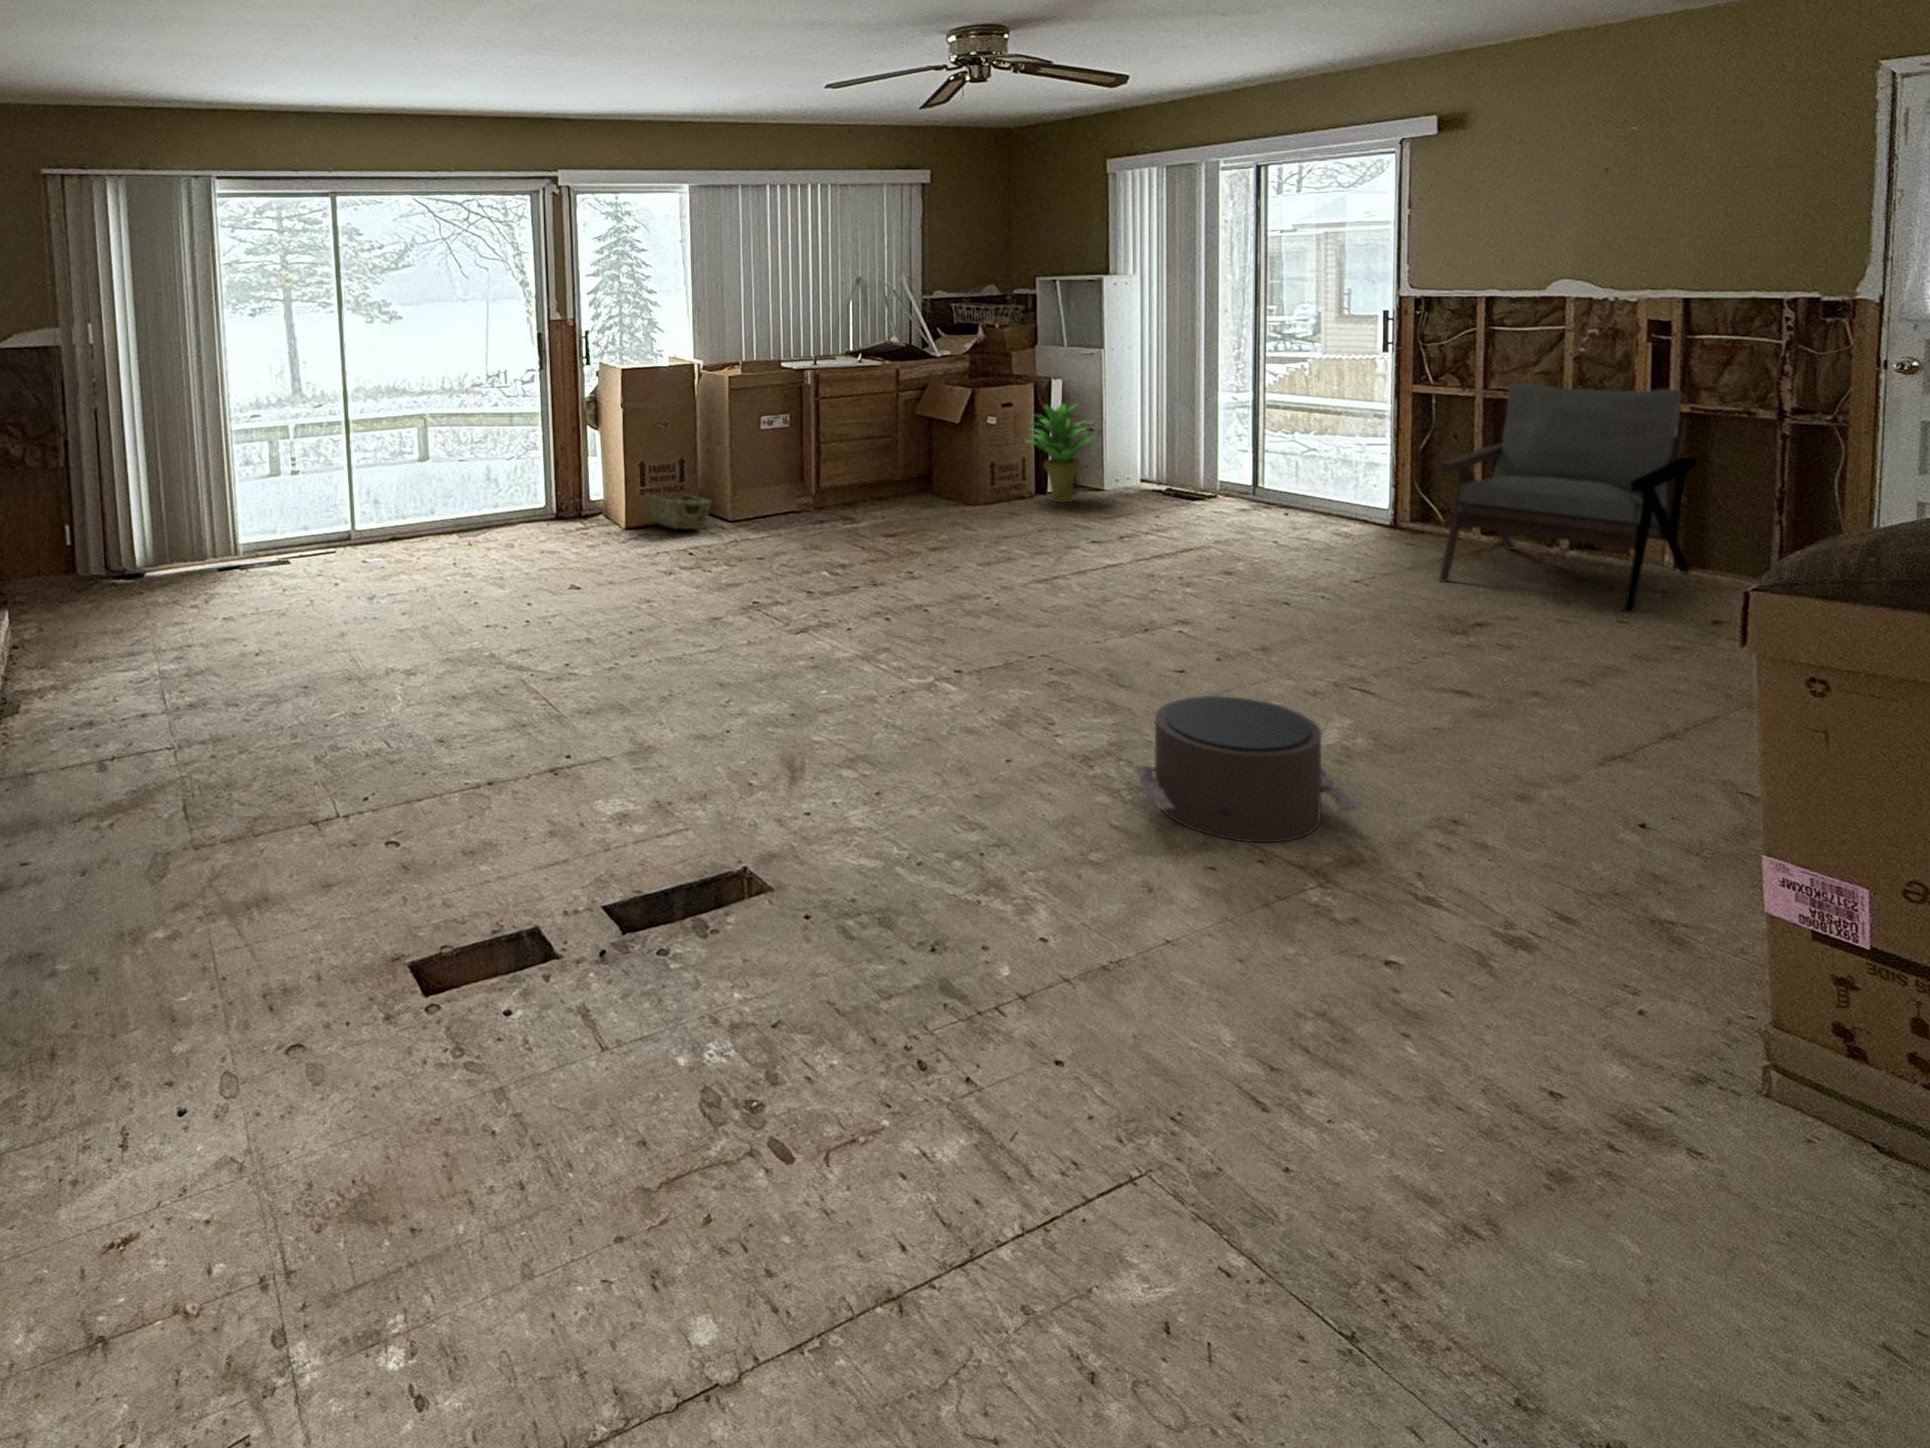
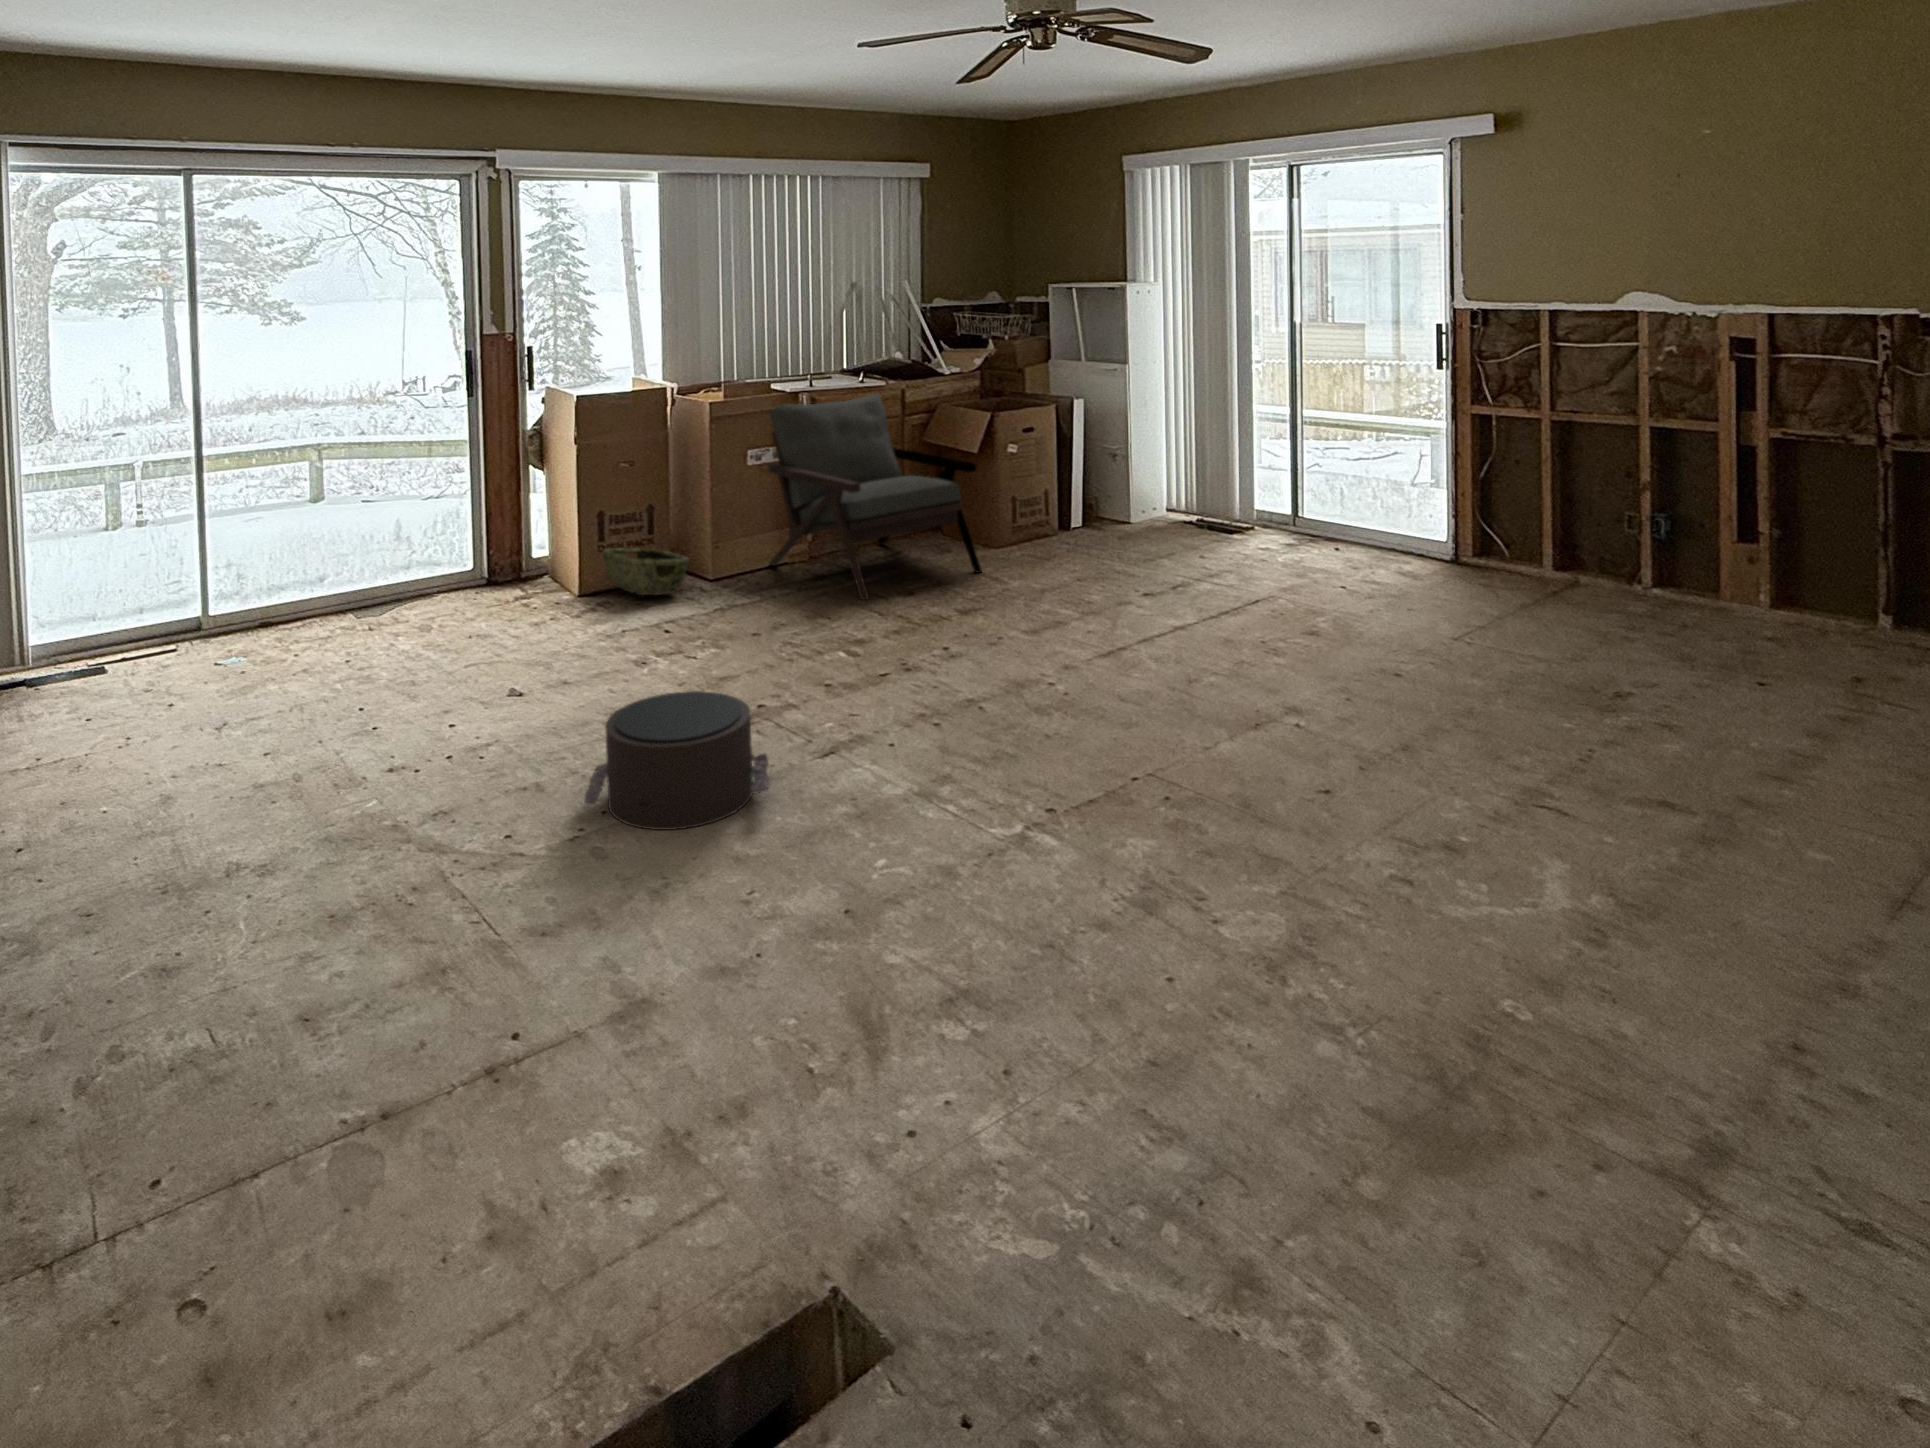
armchair: present [1440,383,1696,613] -> present [768,394,982,600]
potted plant: present [1027,404,1091,502] -> none [1049,426,1135,541]
pouf: present [1136,696,1359,842] -> present [584,691,771,830]

